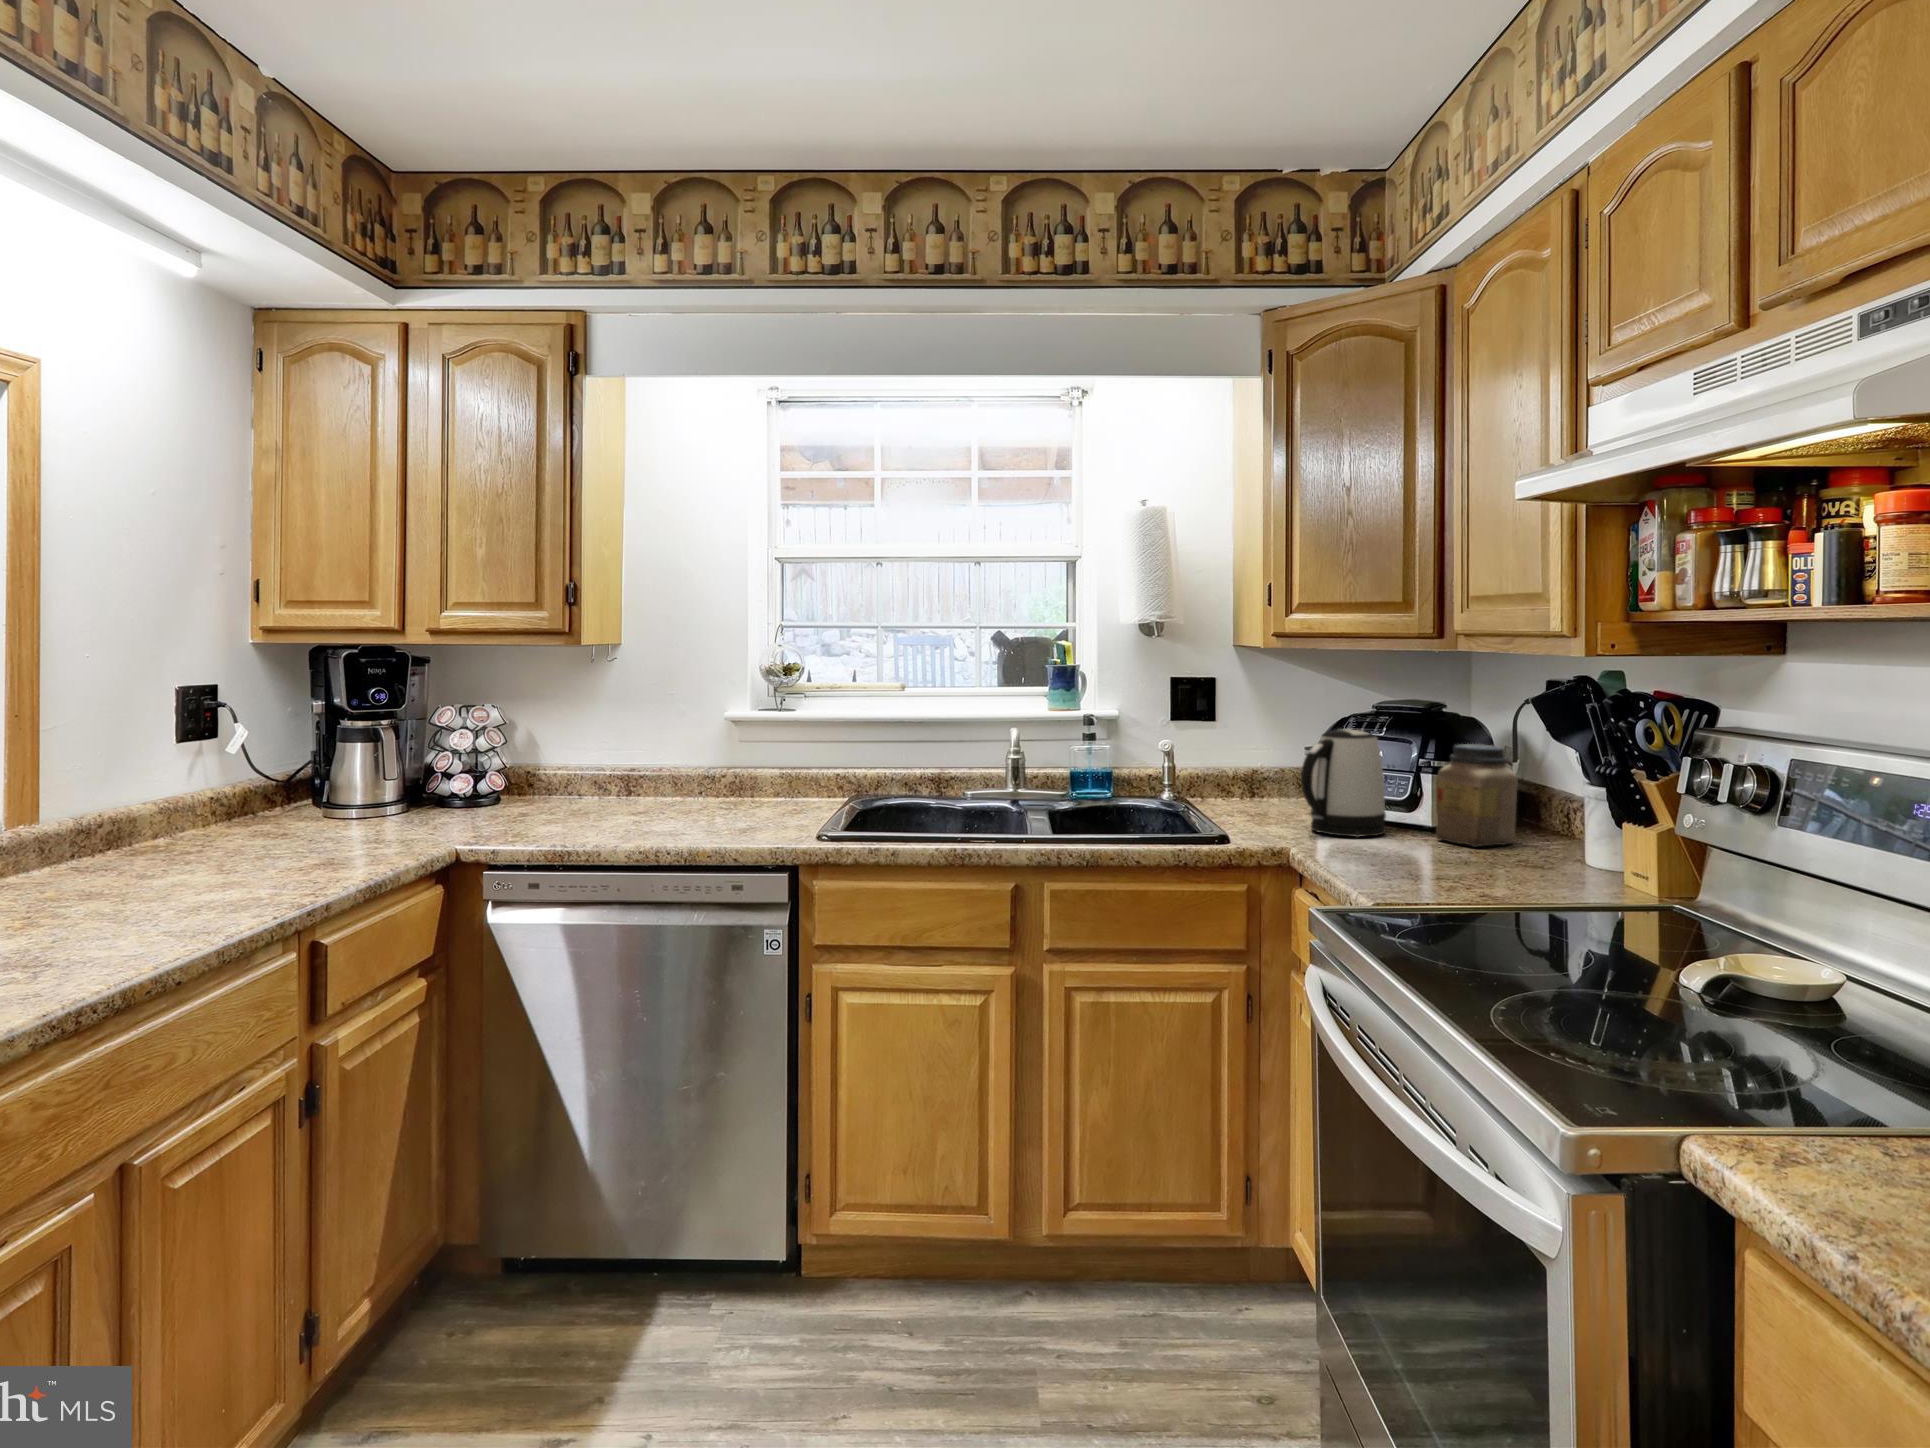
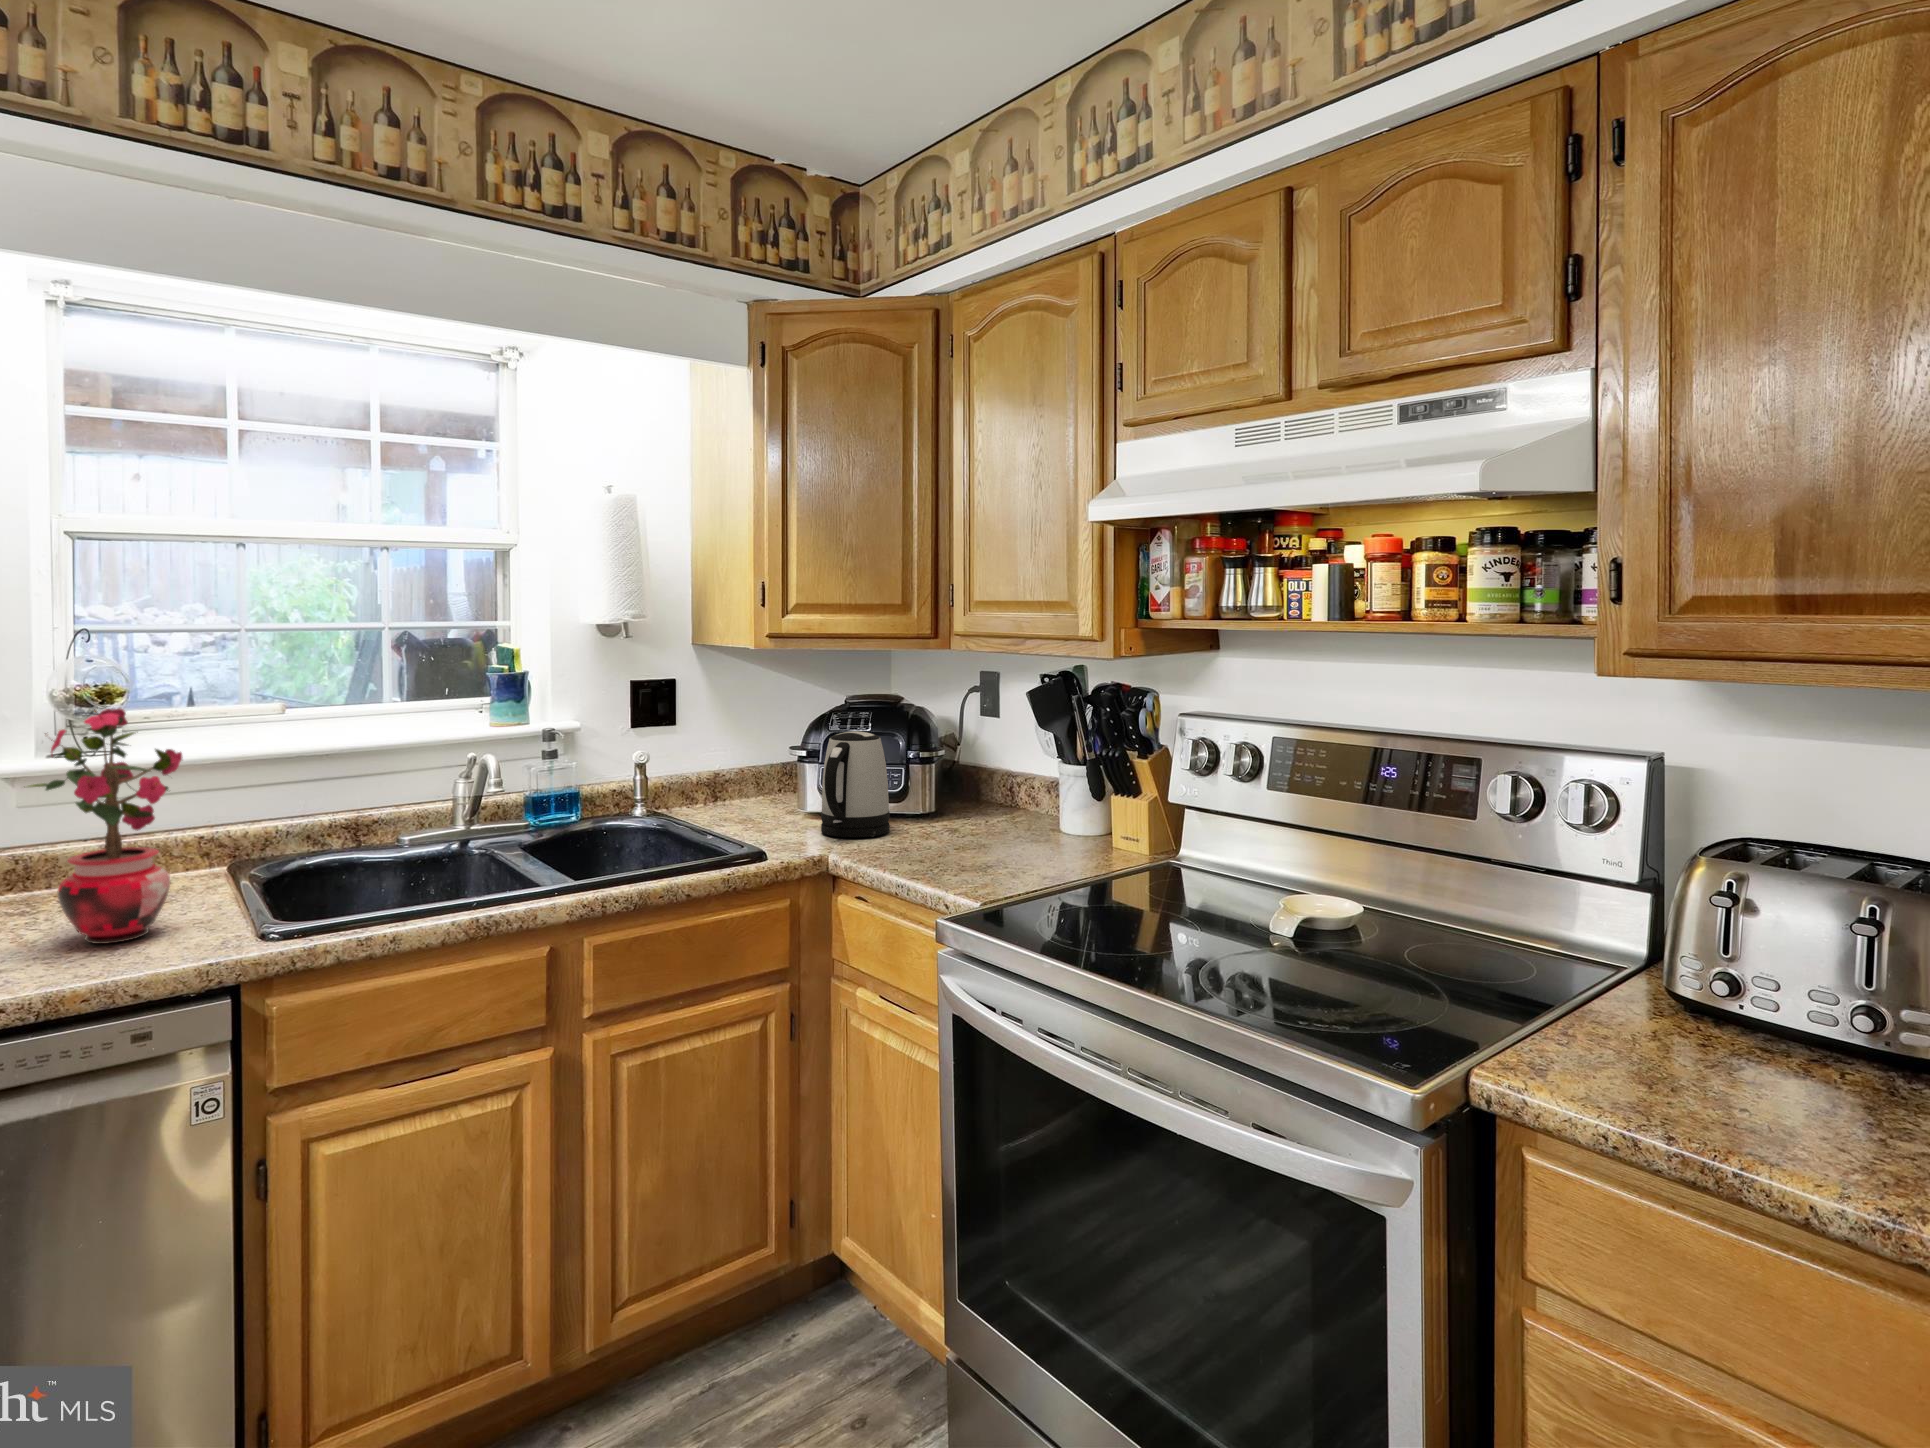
potted plant: none [709,680,798,834] -> present [29,709,183,944]
jar: present [1436,744,1518,846] -> none [935,739,998,833]

